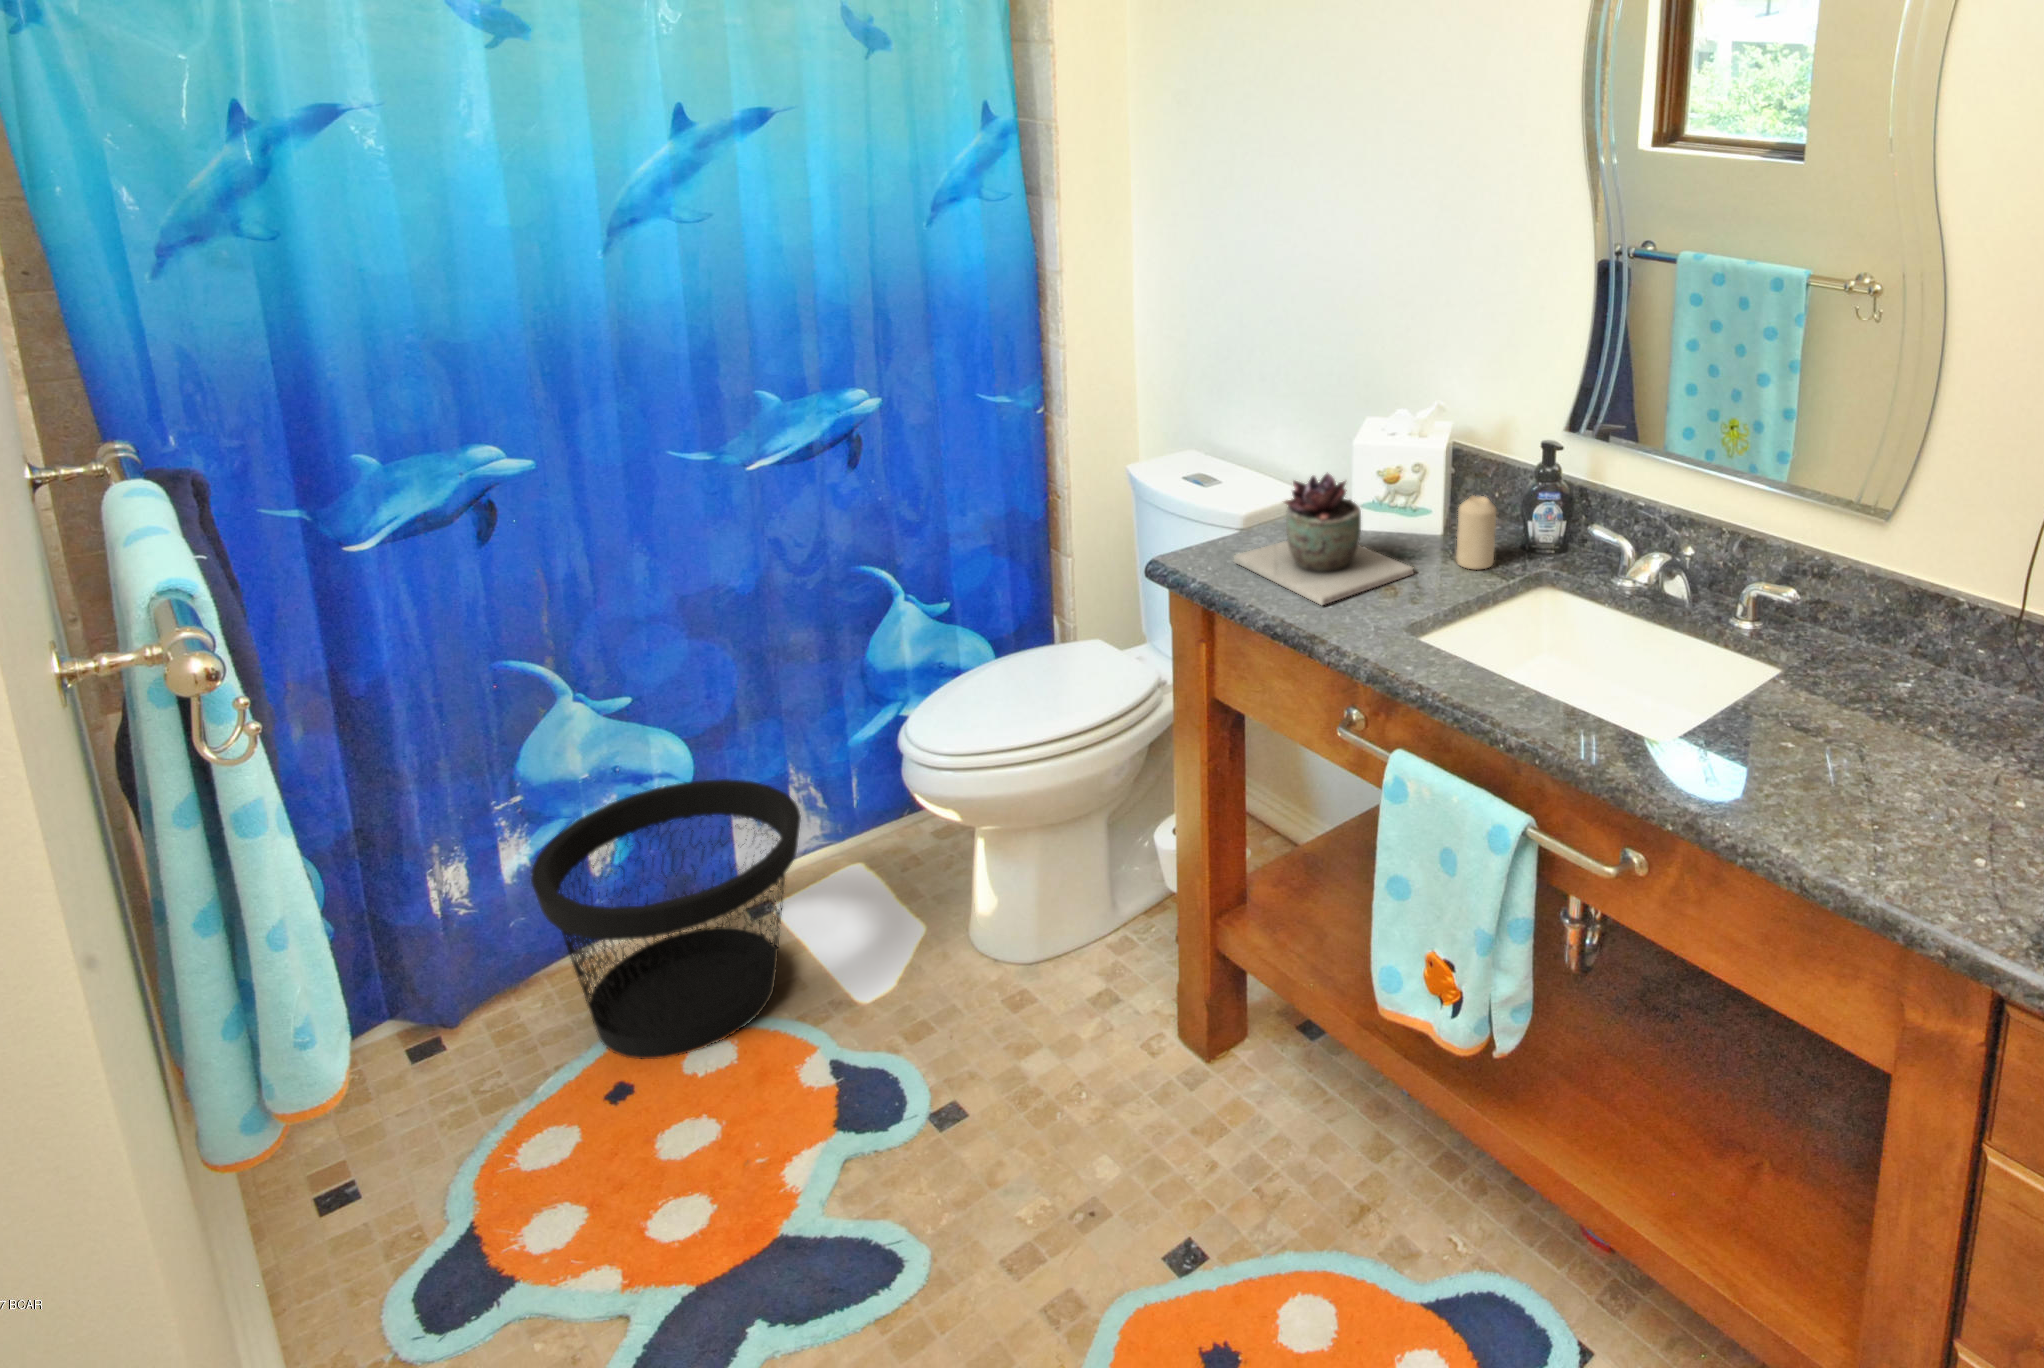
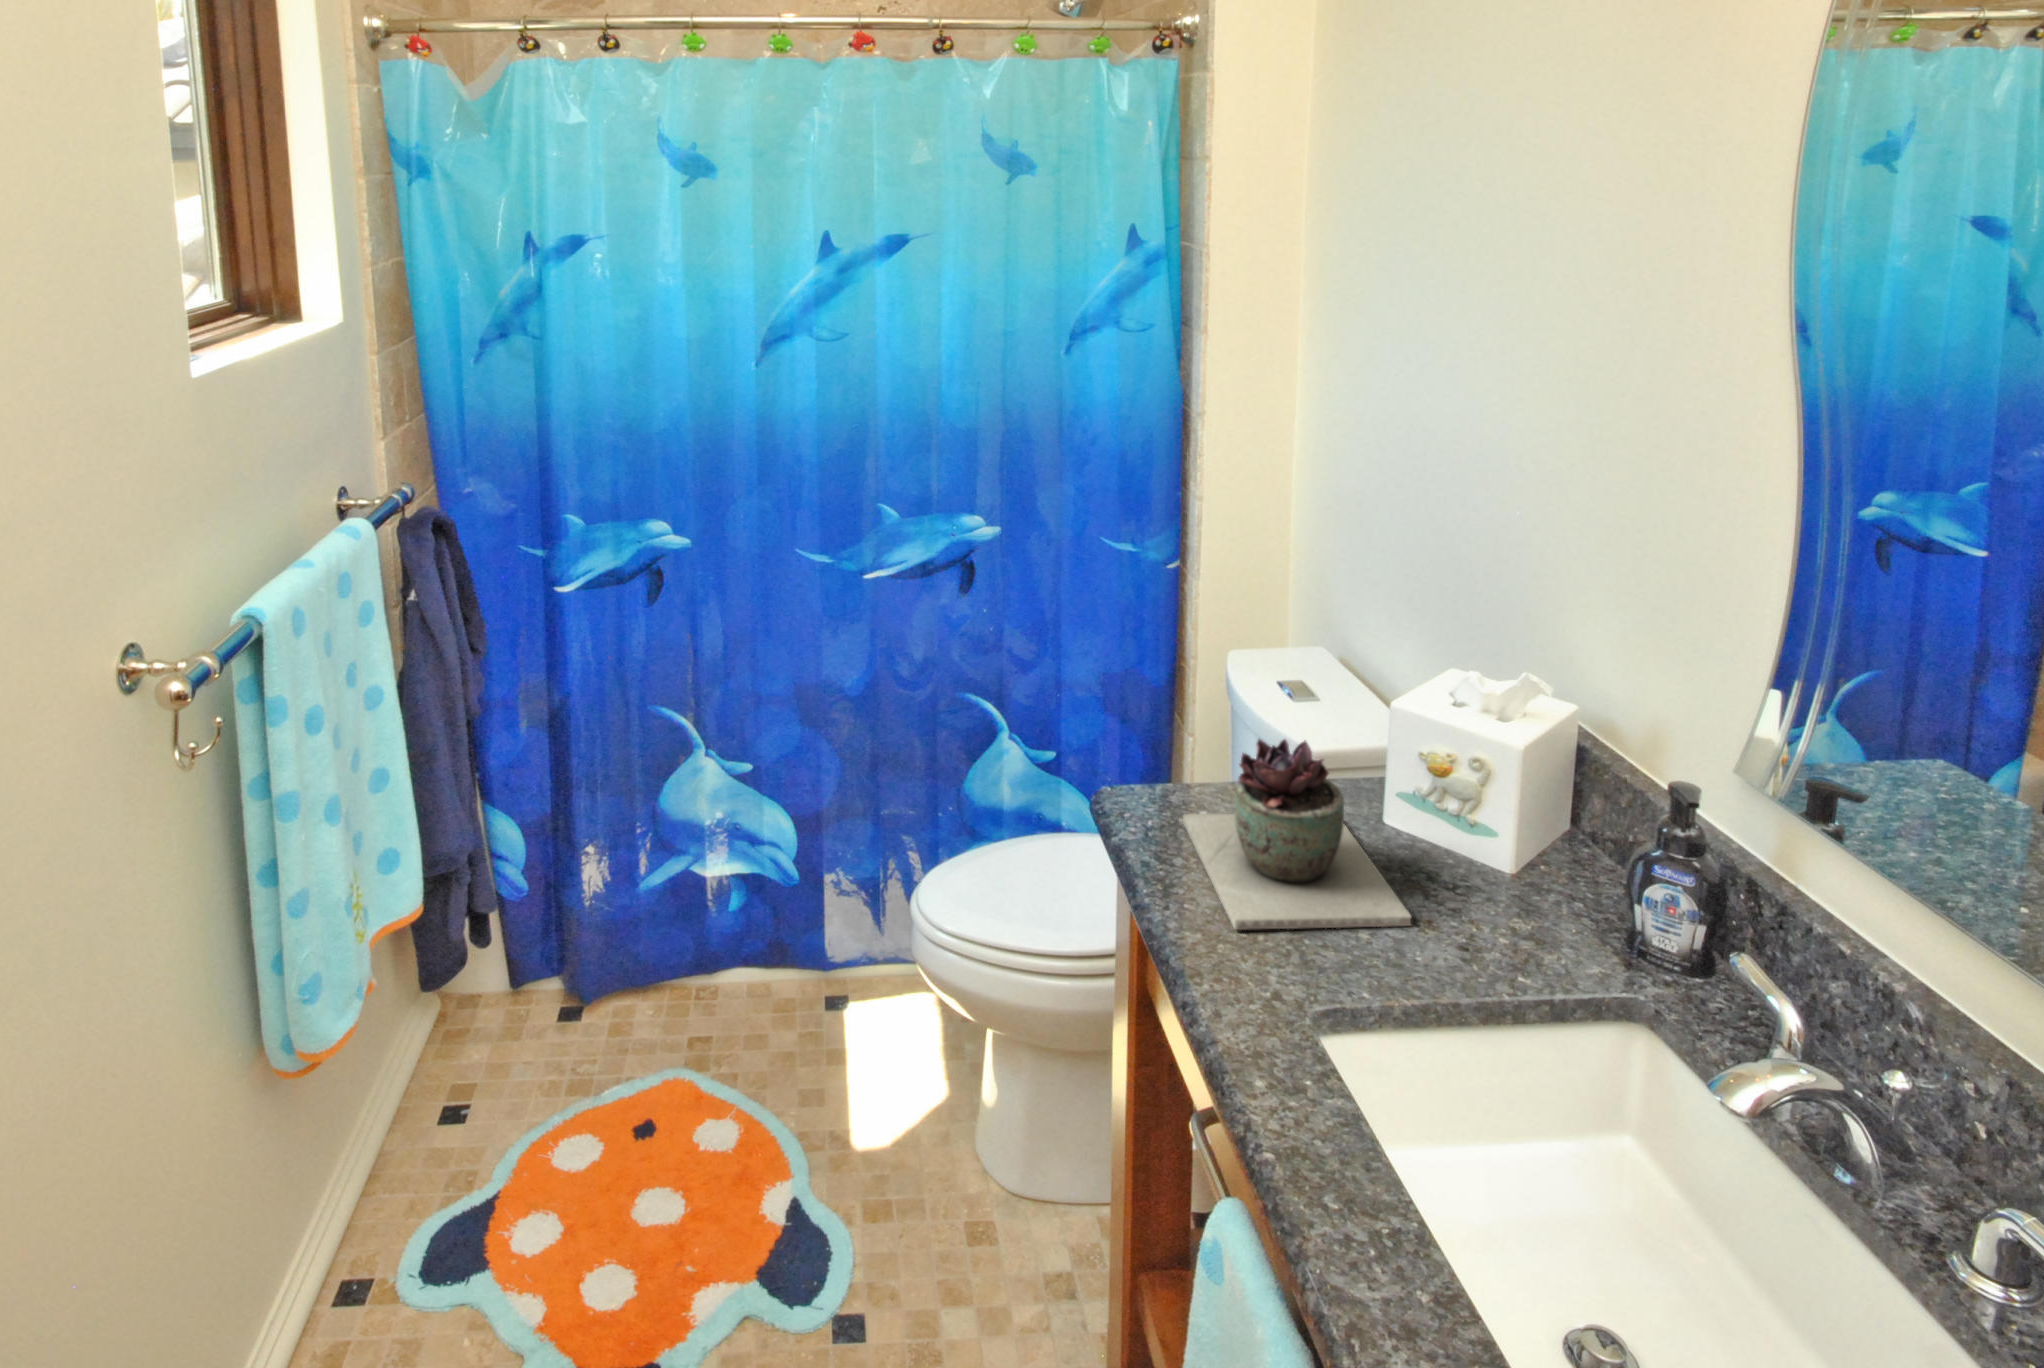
candle: present [1456,496,1496,569] -> none [1492,835,1564,958]
wastebasket: present [531,779,801,1059] -> none [621,854,841,1124]

